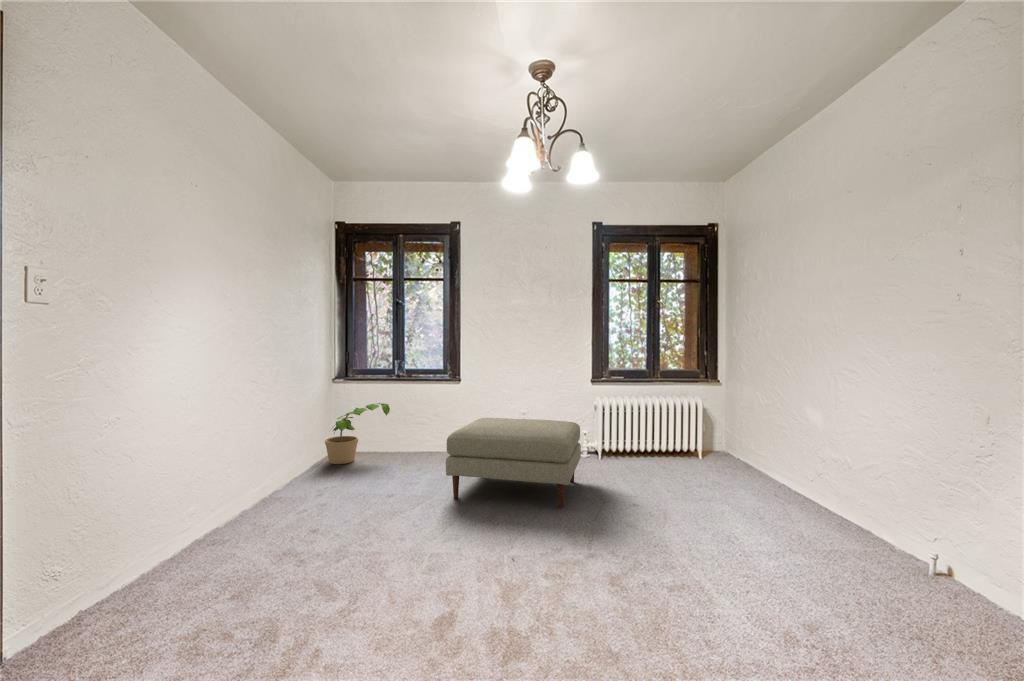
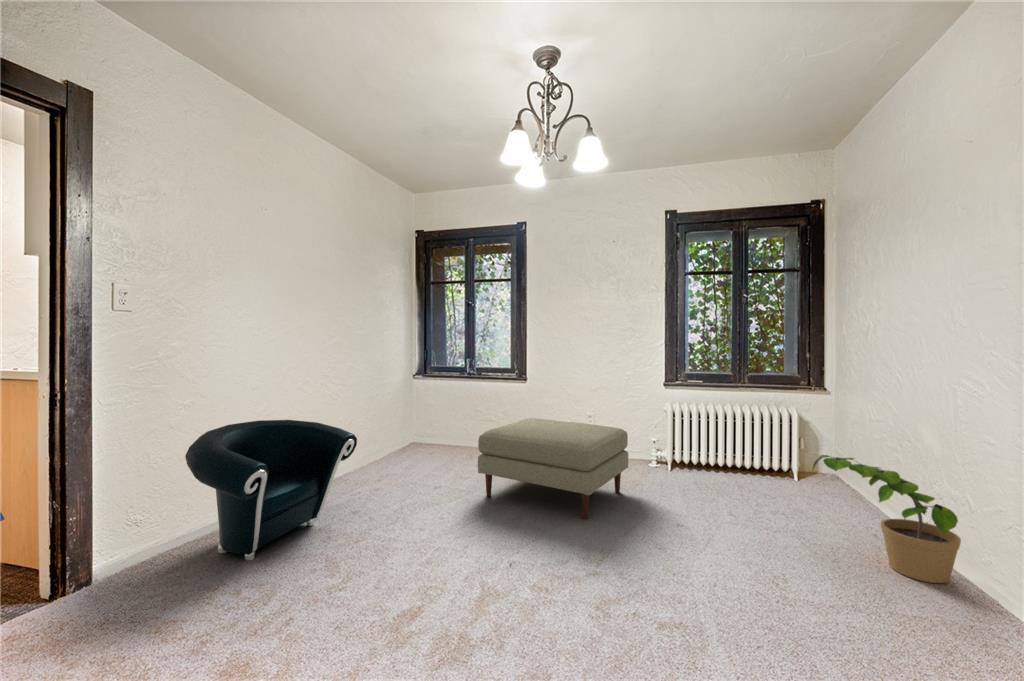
potted plant: present [325,403,390,464] -> present [813,455,961,583]
armchair: none [147,432,329,597] -> present [185,420,357,560]

